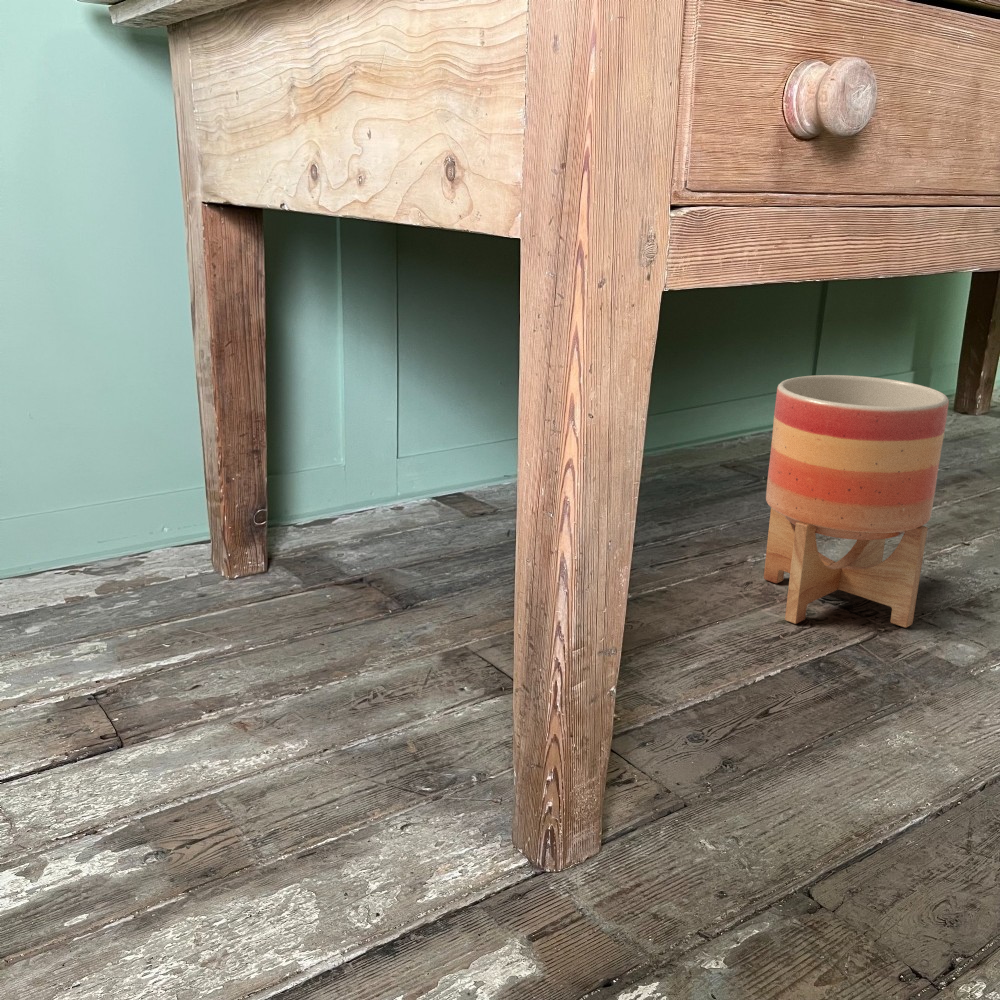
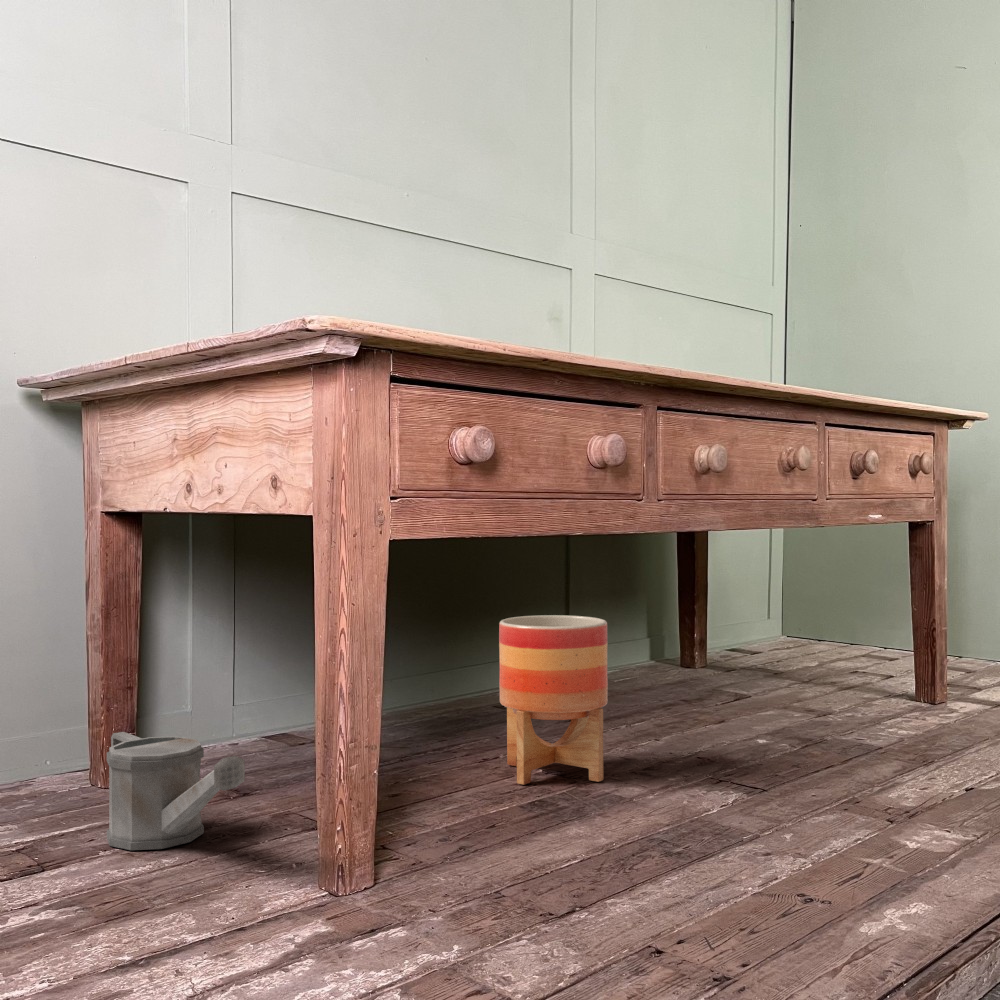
watering can: none [209,530,401,717] -> present [107,732,245,850]

